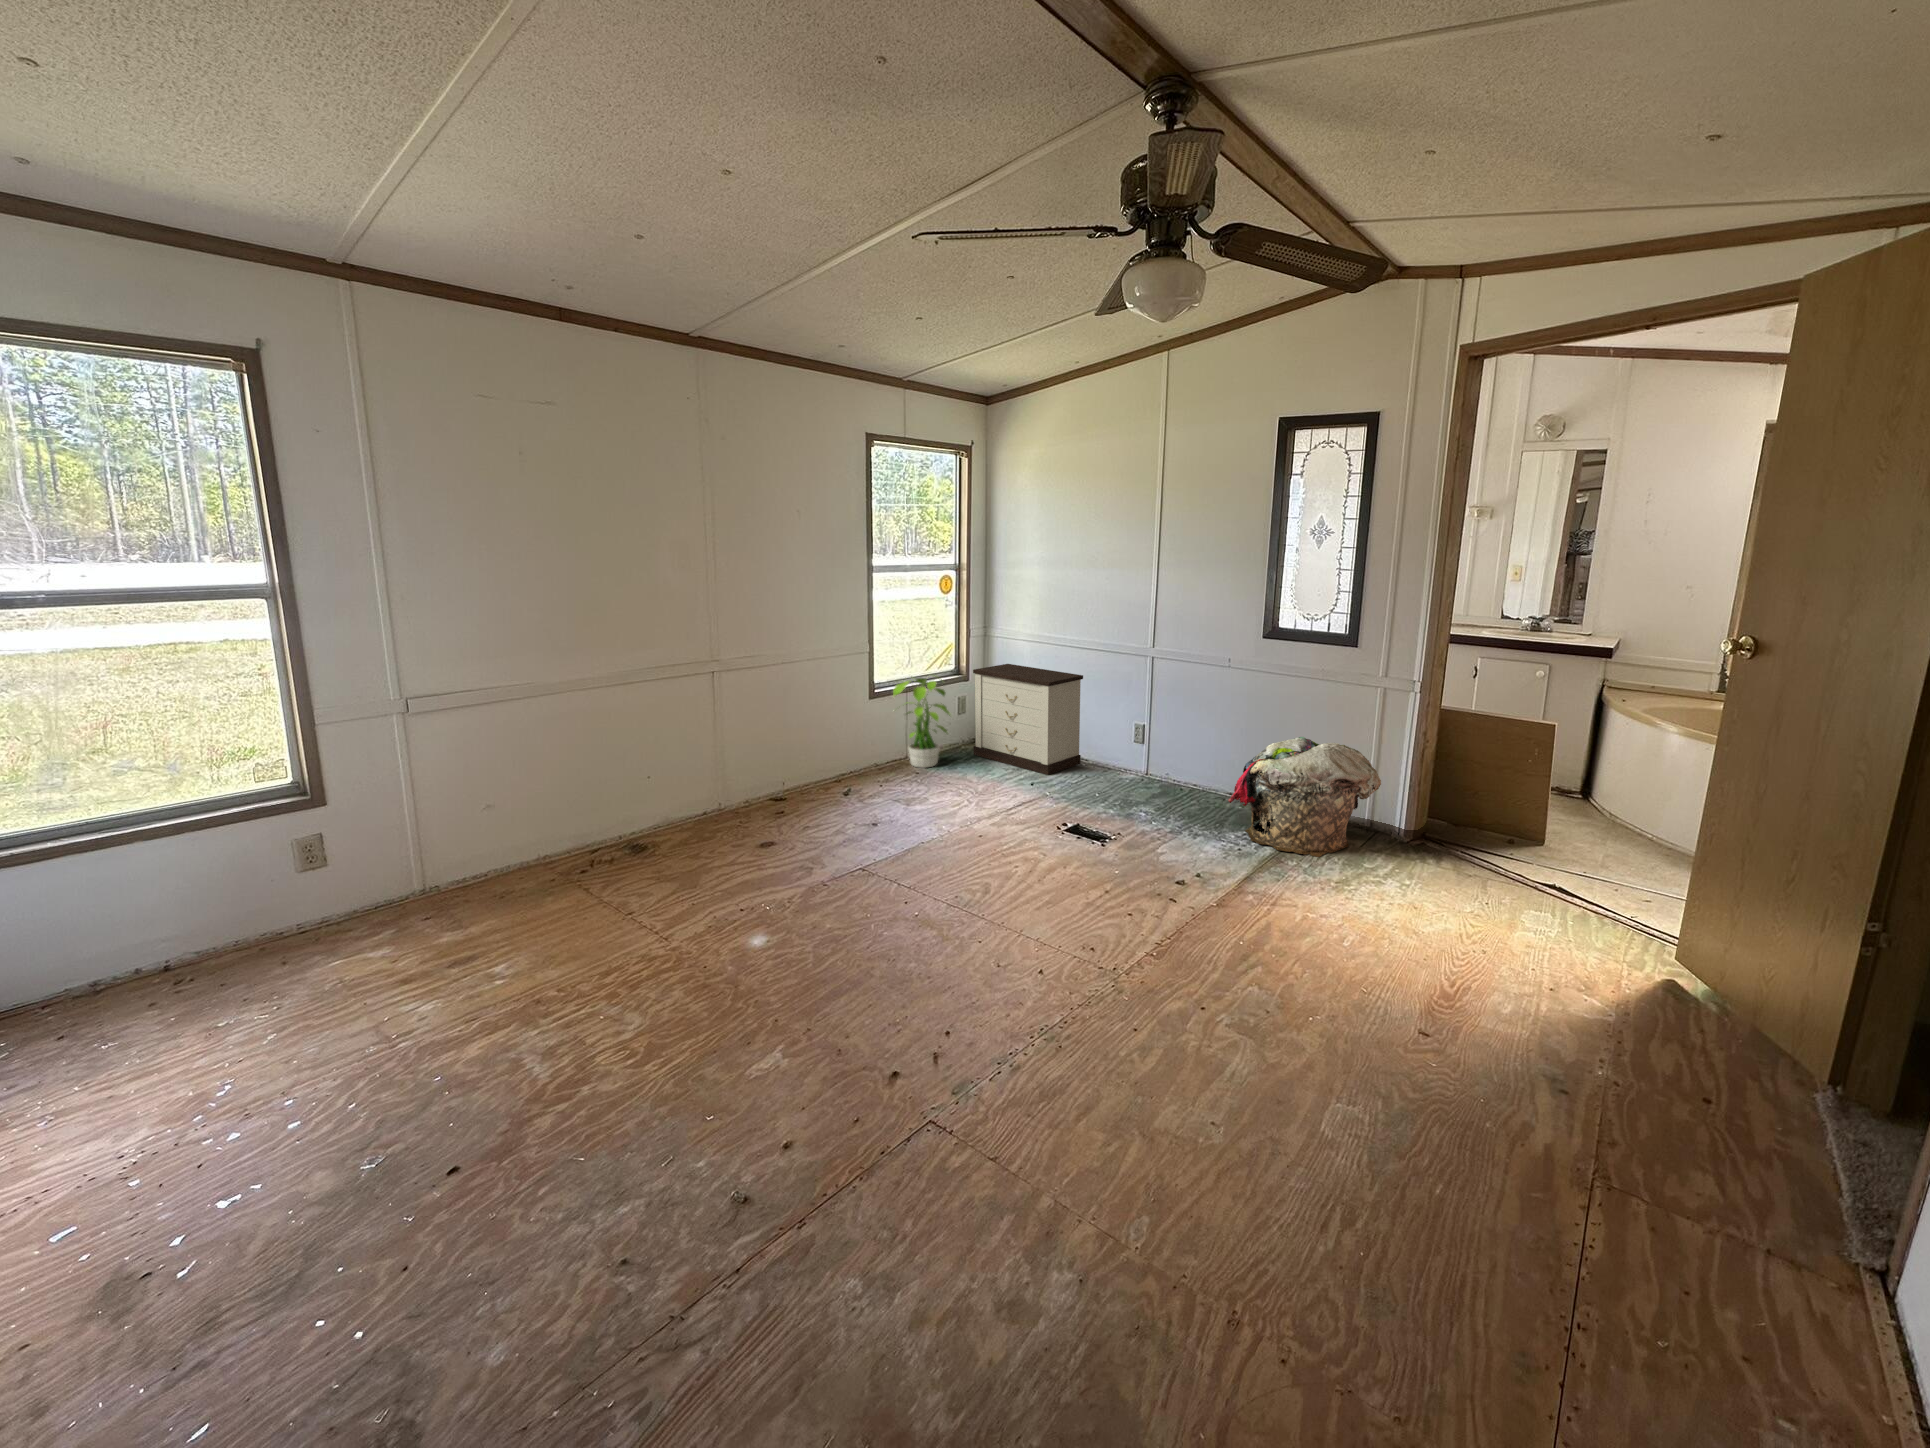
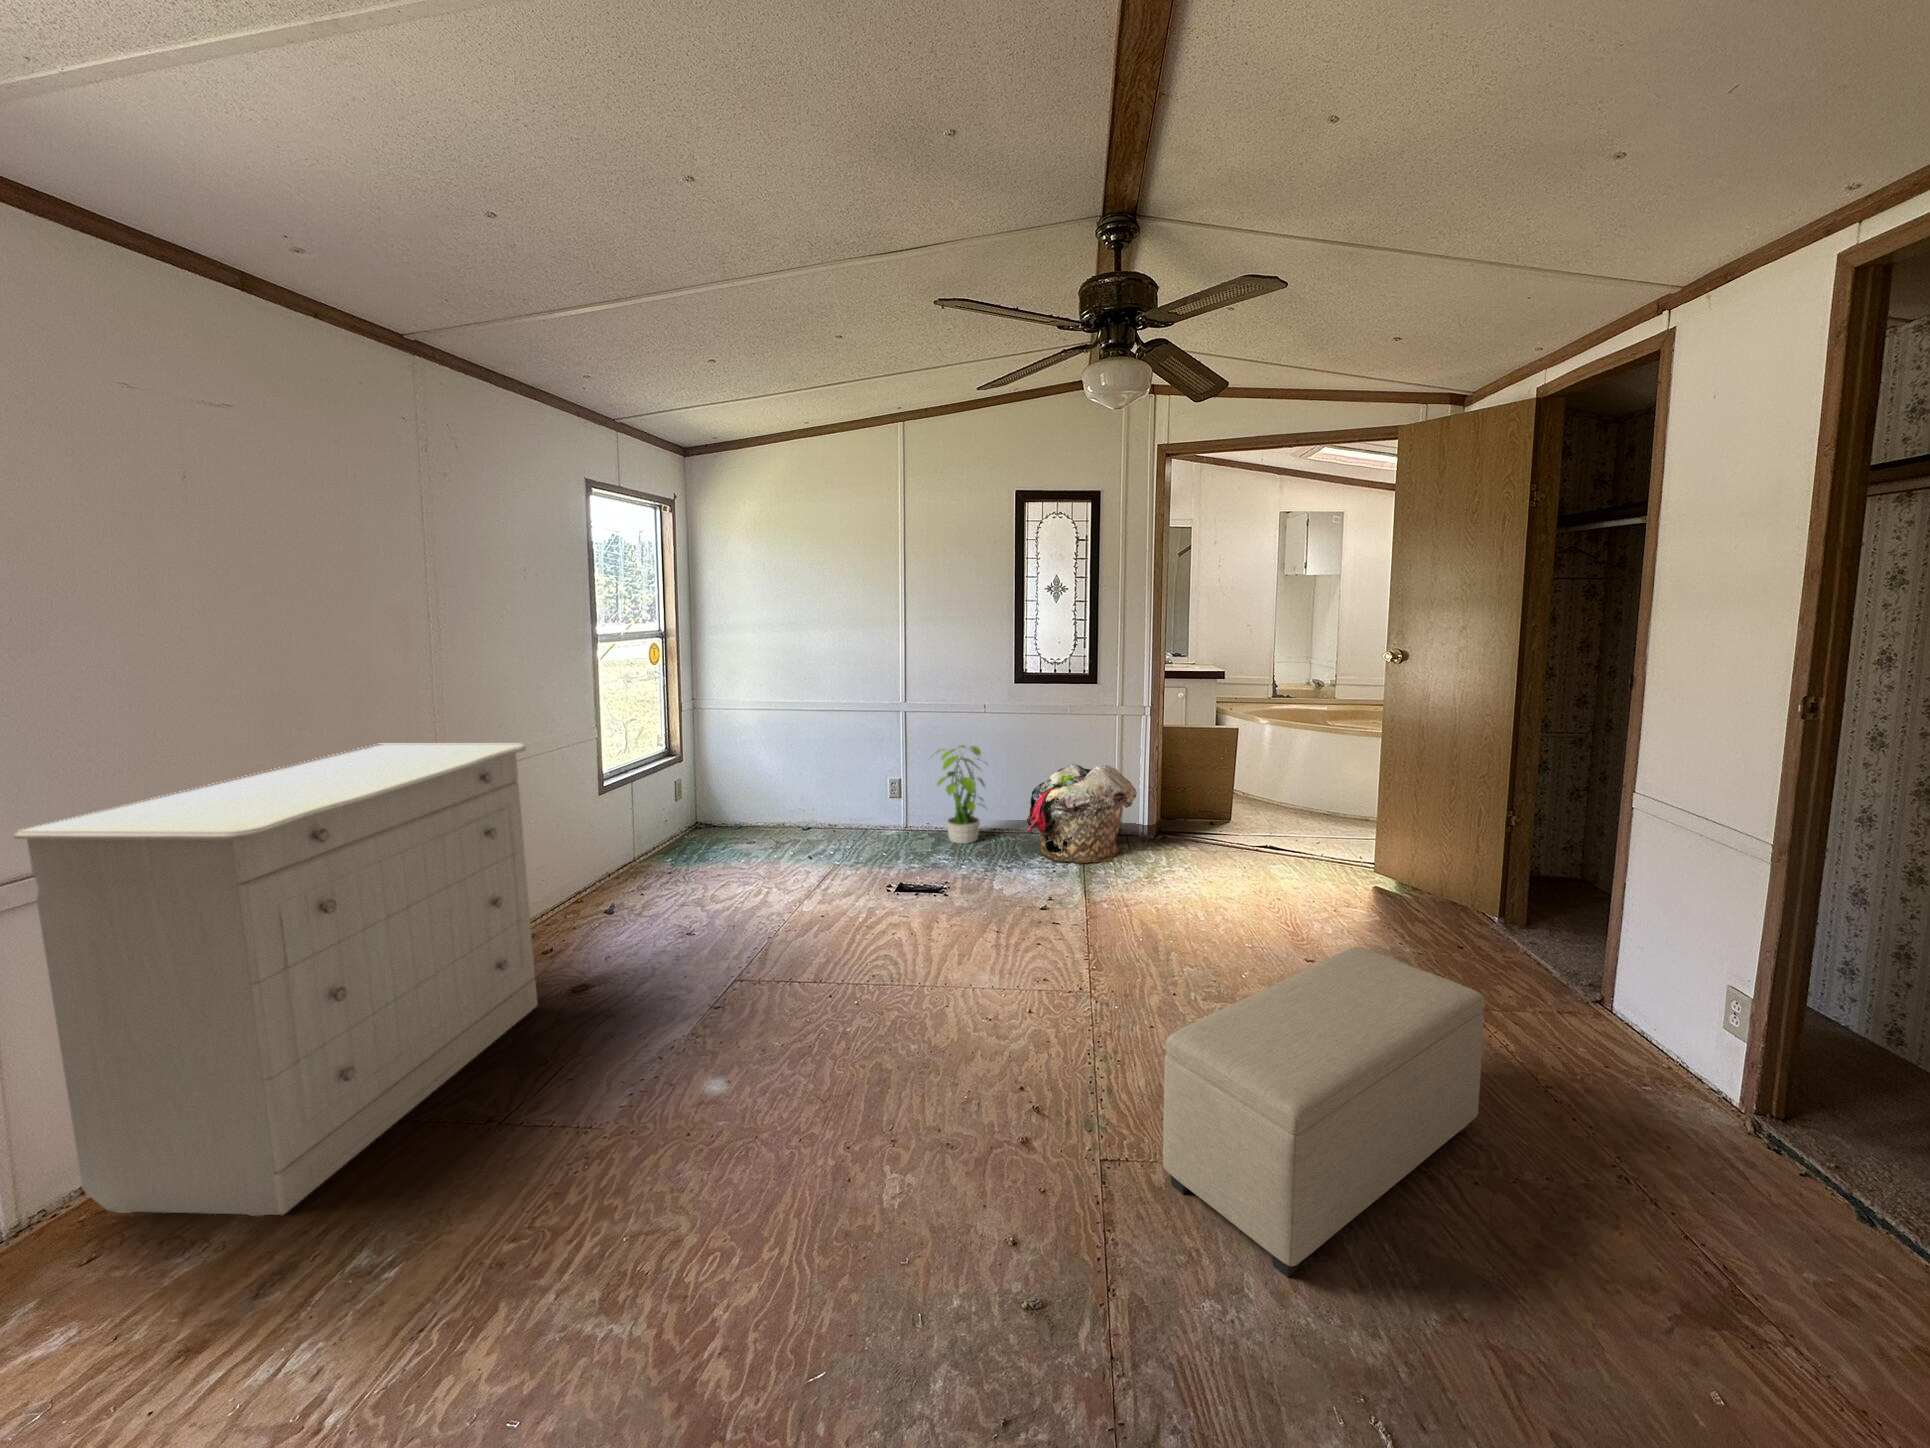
dresser: none [408,632,734,928] -> present [14,743,537,1216]
nightstand: present [973,664,1083,775] -> none [704,736,835,846]
potted plant: present [893,676,951,768] -> present [931,745,985,844]
ottoman: none [941,1037,1457,1378] -> present [1163,947,1485,1277]

